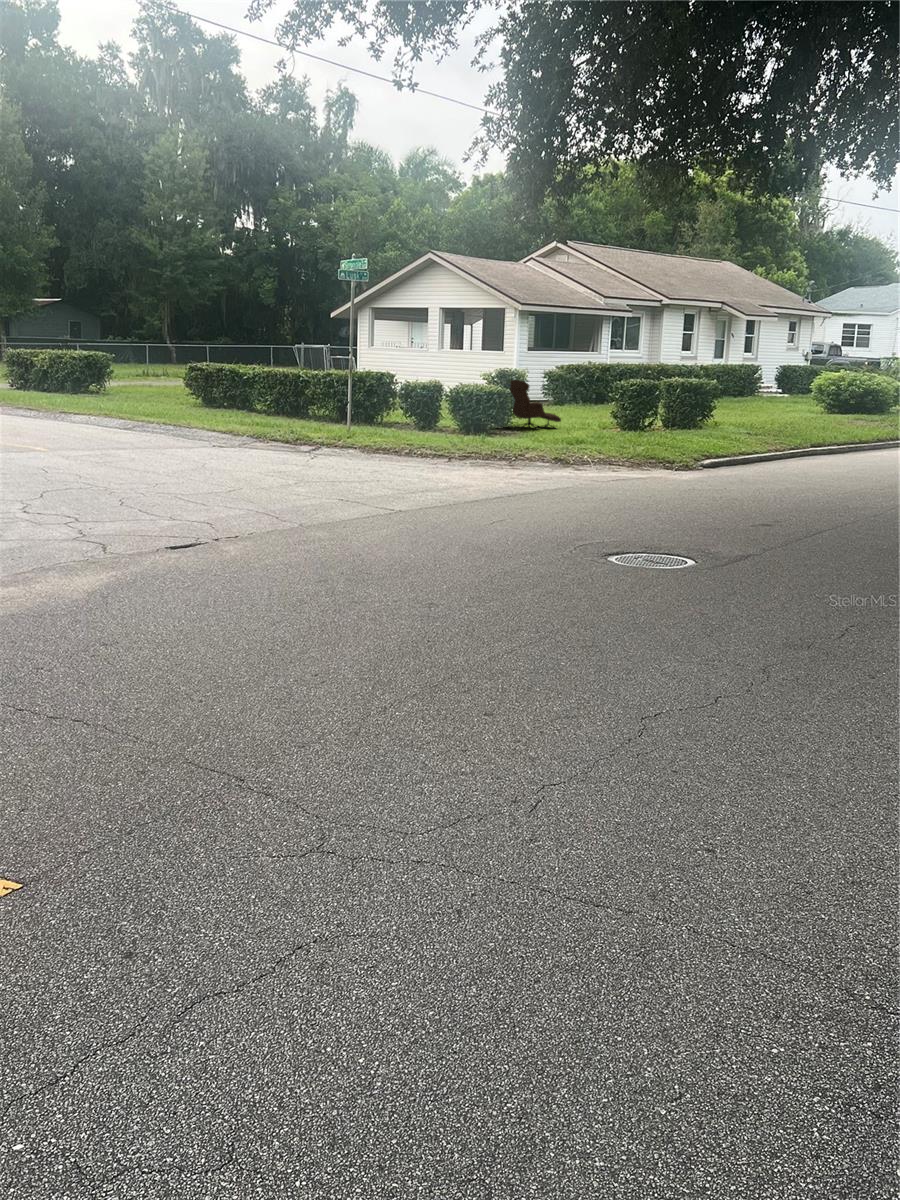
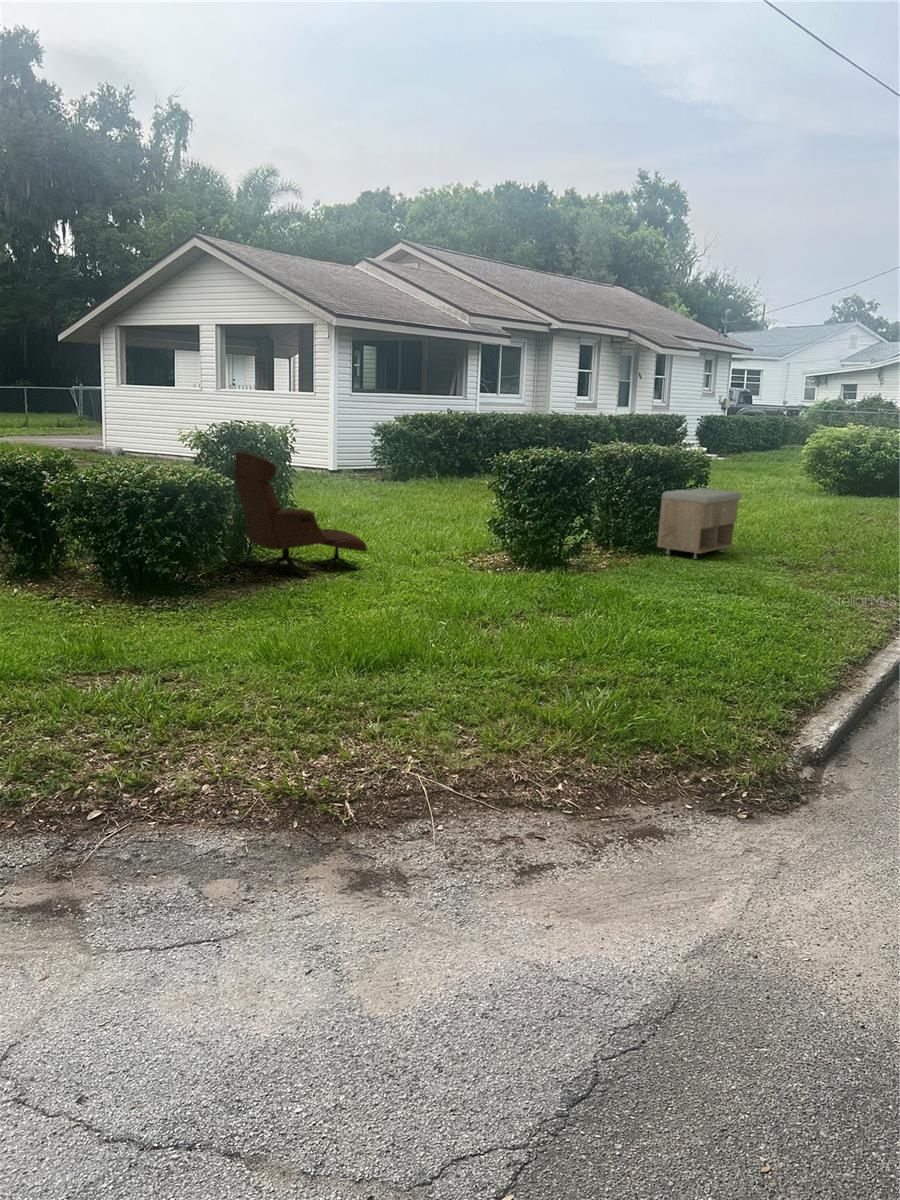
storage bench: none [690,400,732,431] -> present [657,488,741,559]

